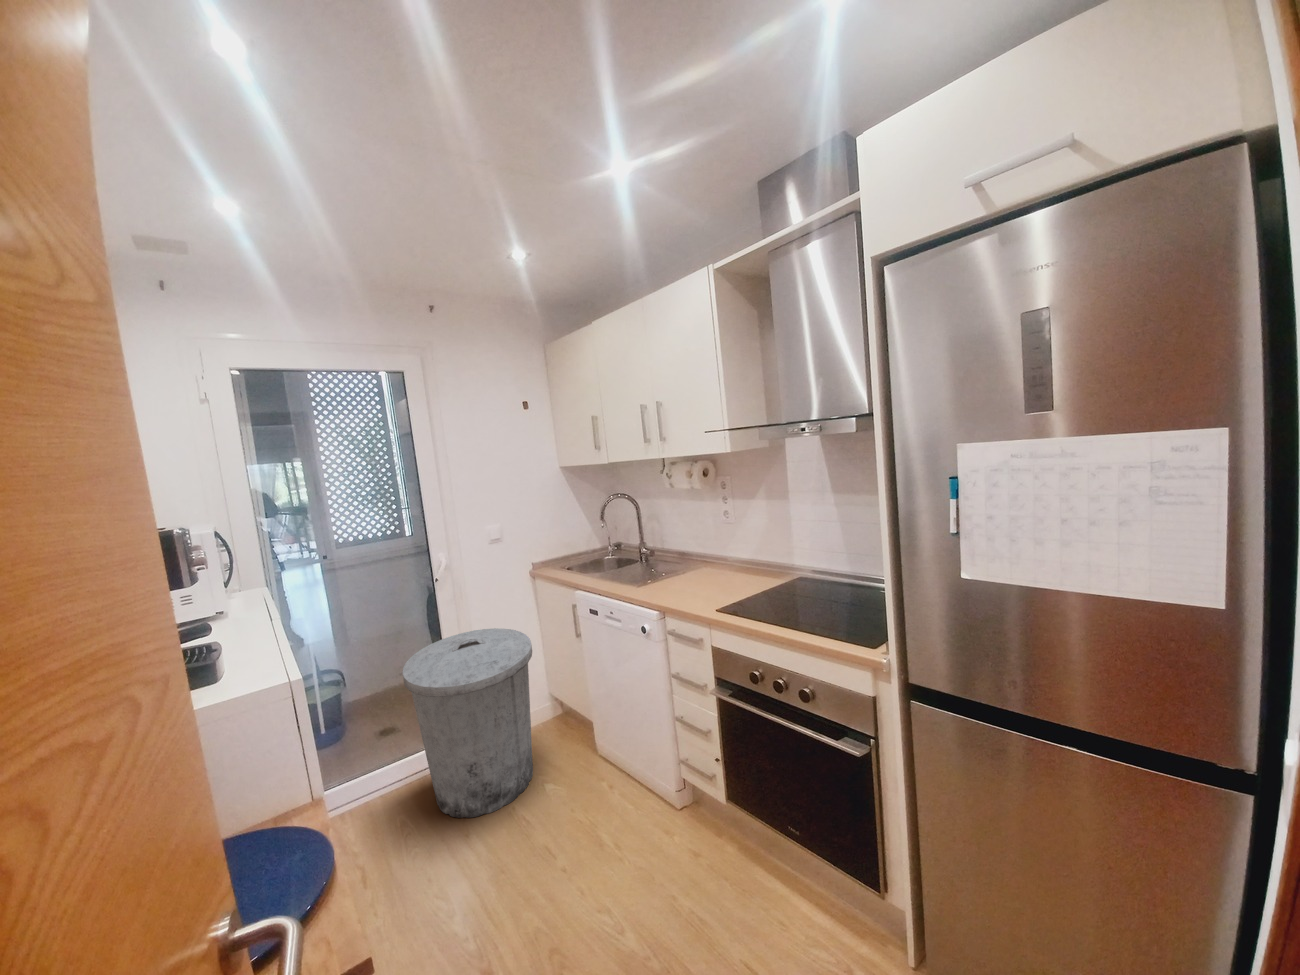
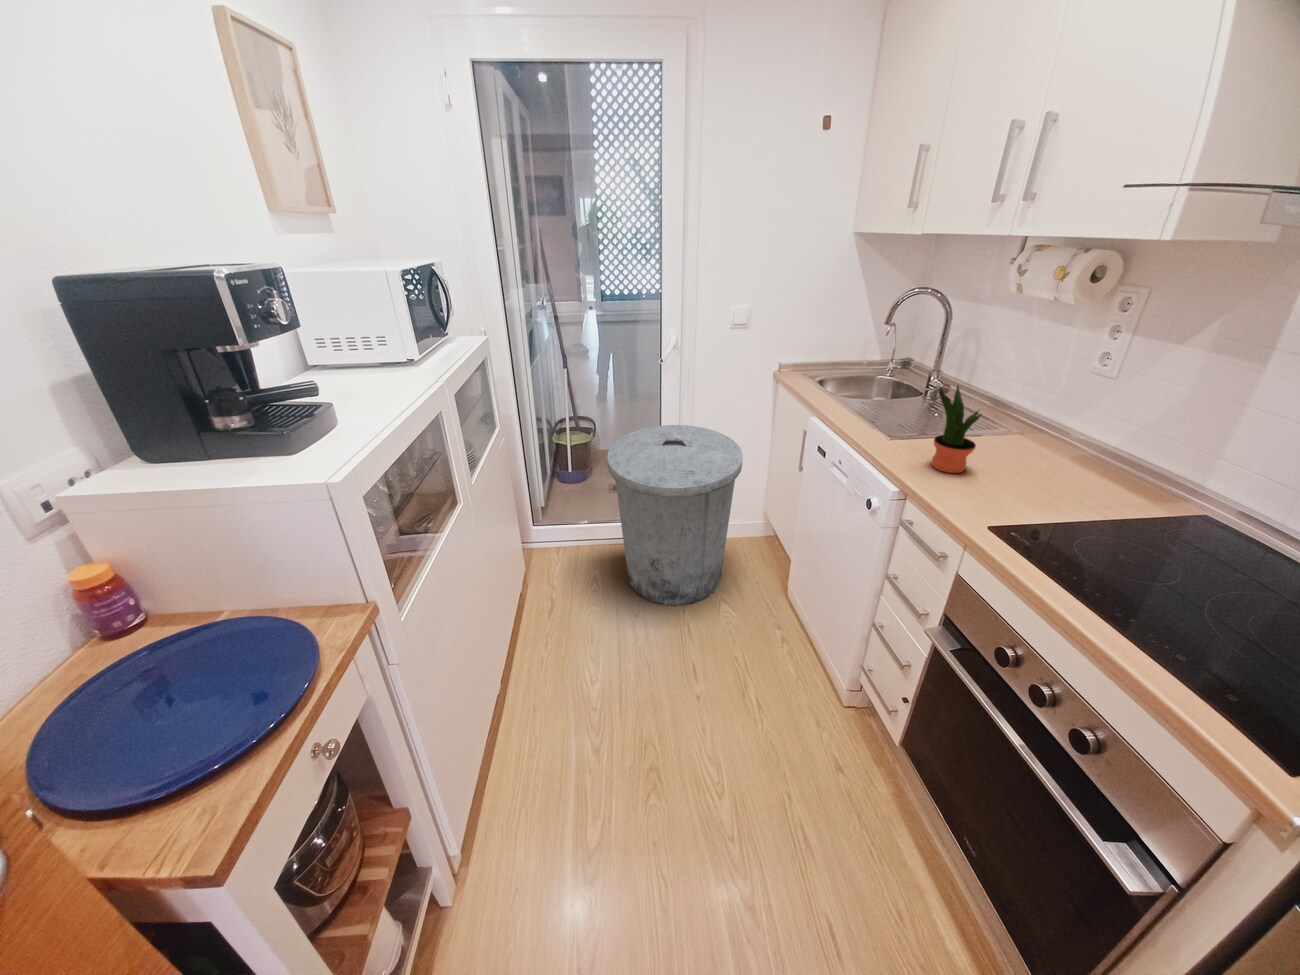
potted plant: none [658,539,689,594] -> present [932,386,981,473]

